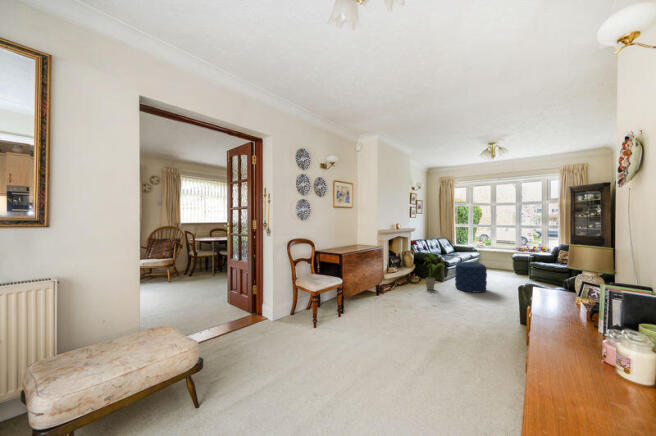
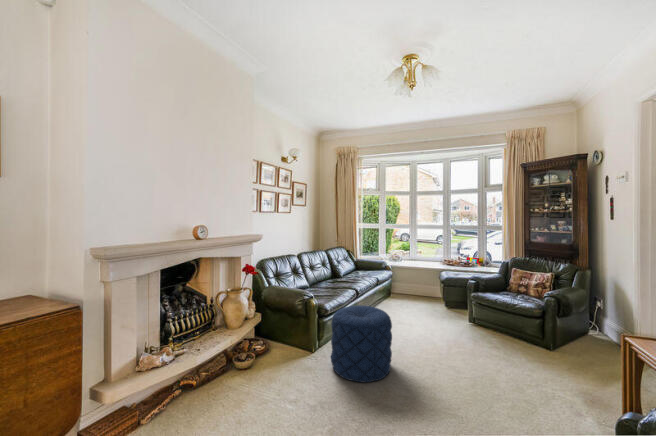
house plant: present [425,252,442,290] -> none [255,294,303,385]

